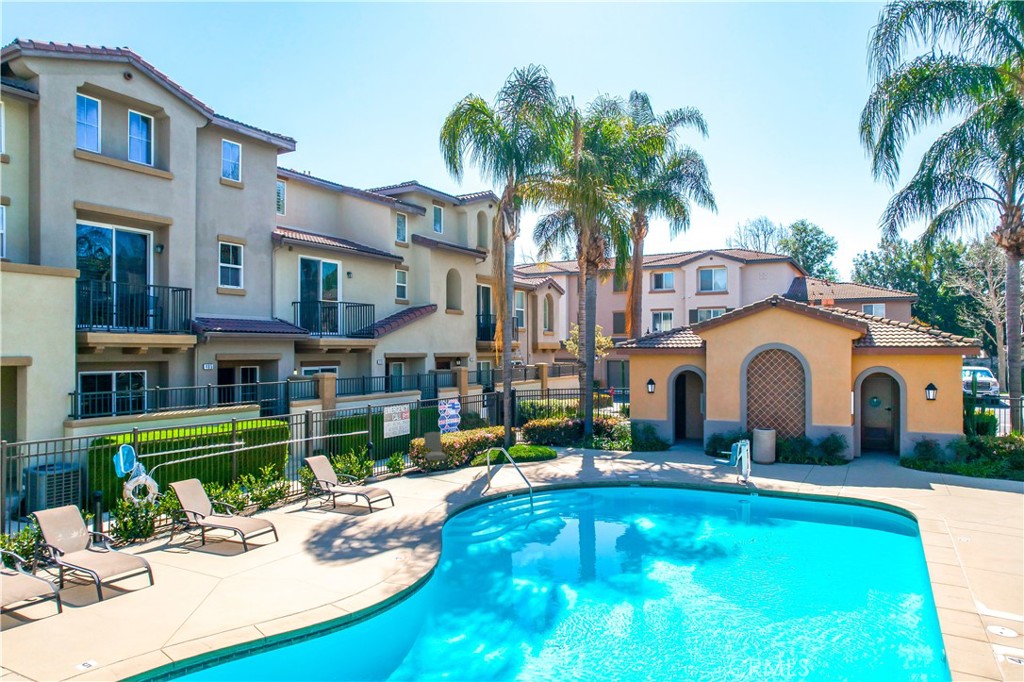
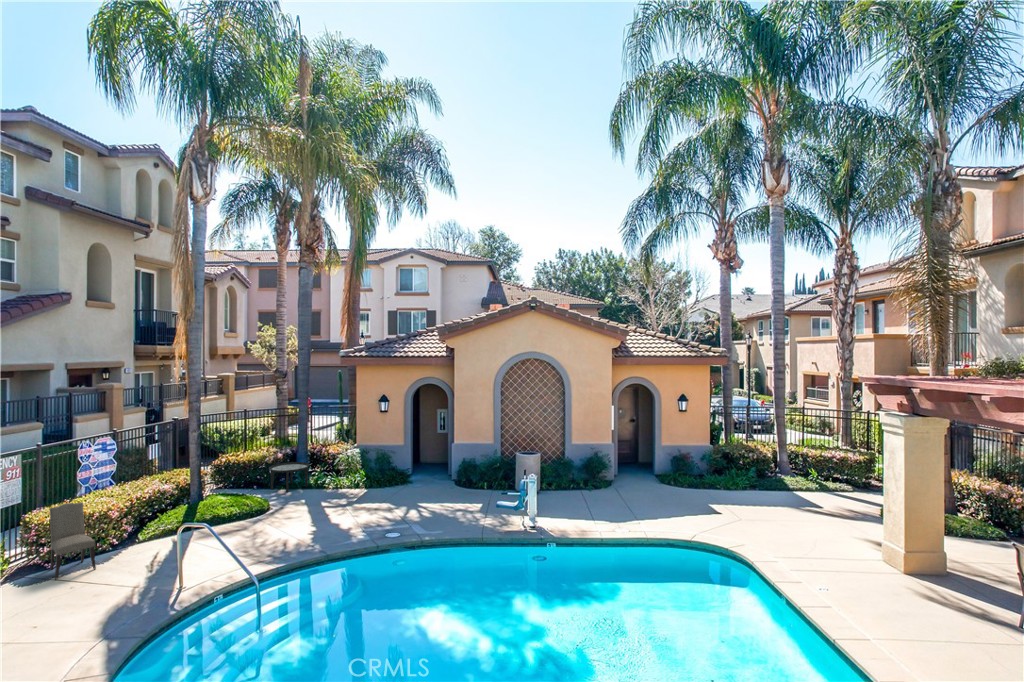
round table: none [559,430,589,452] -> present [269,462,309,492]

